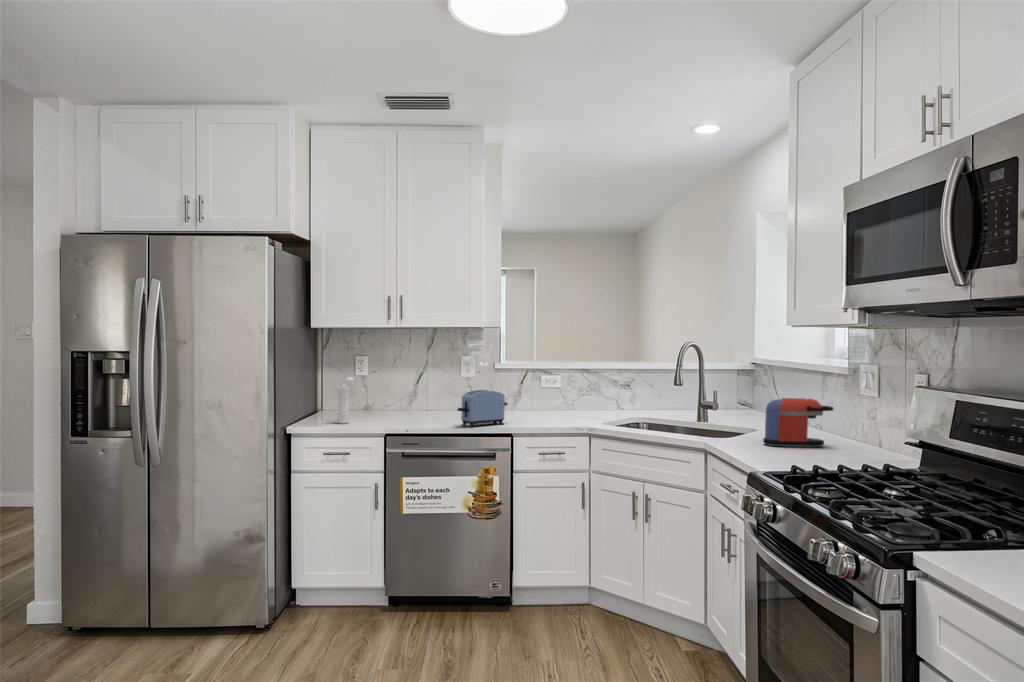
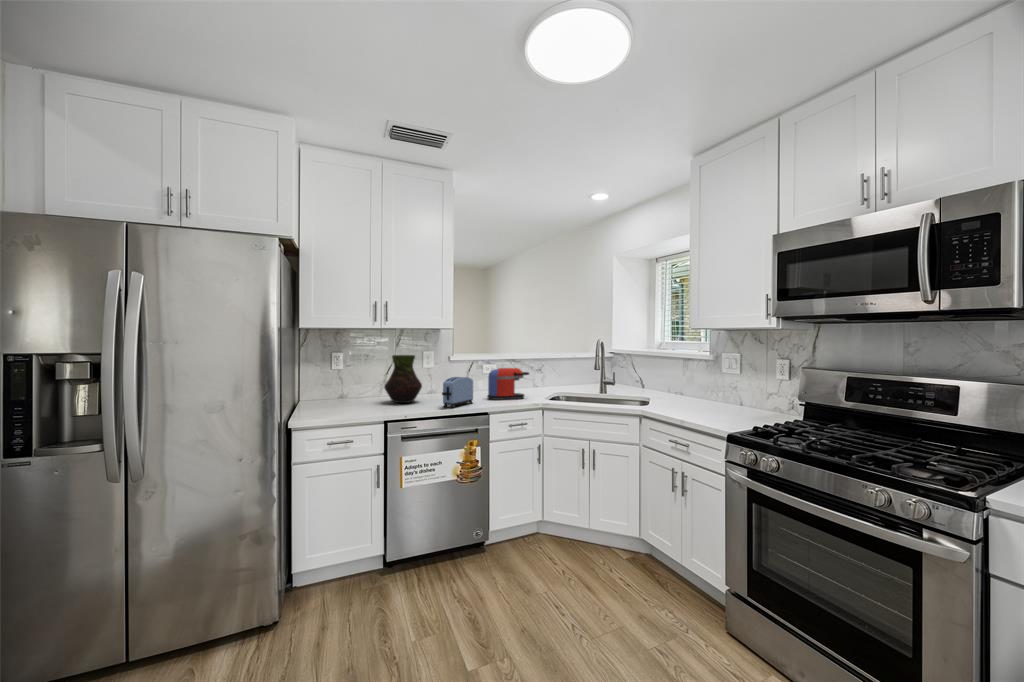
vase: none [405,361,450,419] -> present [385,355,422,403]
pepper mill: present [337,377,354,423] -> none [330,371,342,413]
coffee maker: present [763,398,833,447] -> present [487,368,529,400]

